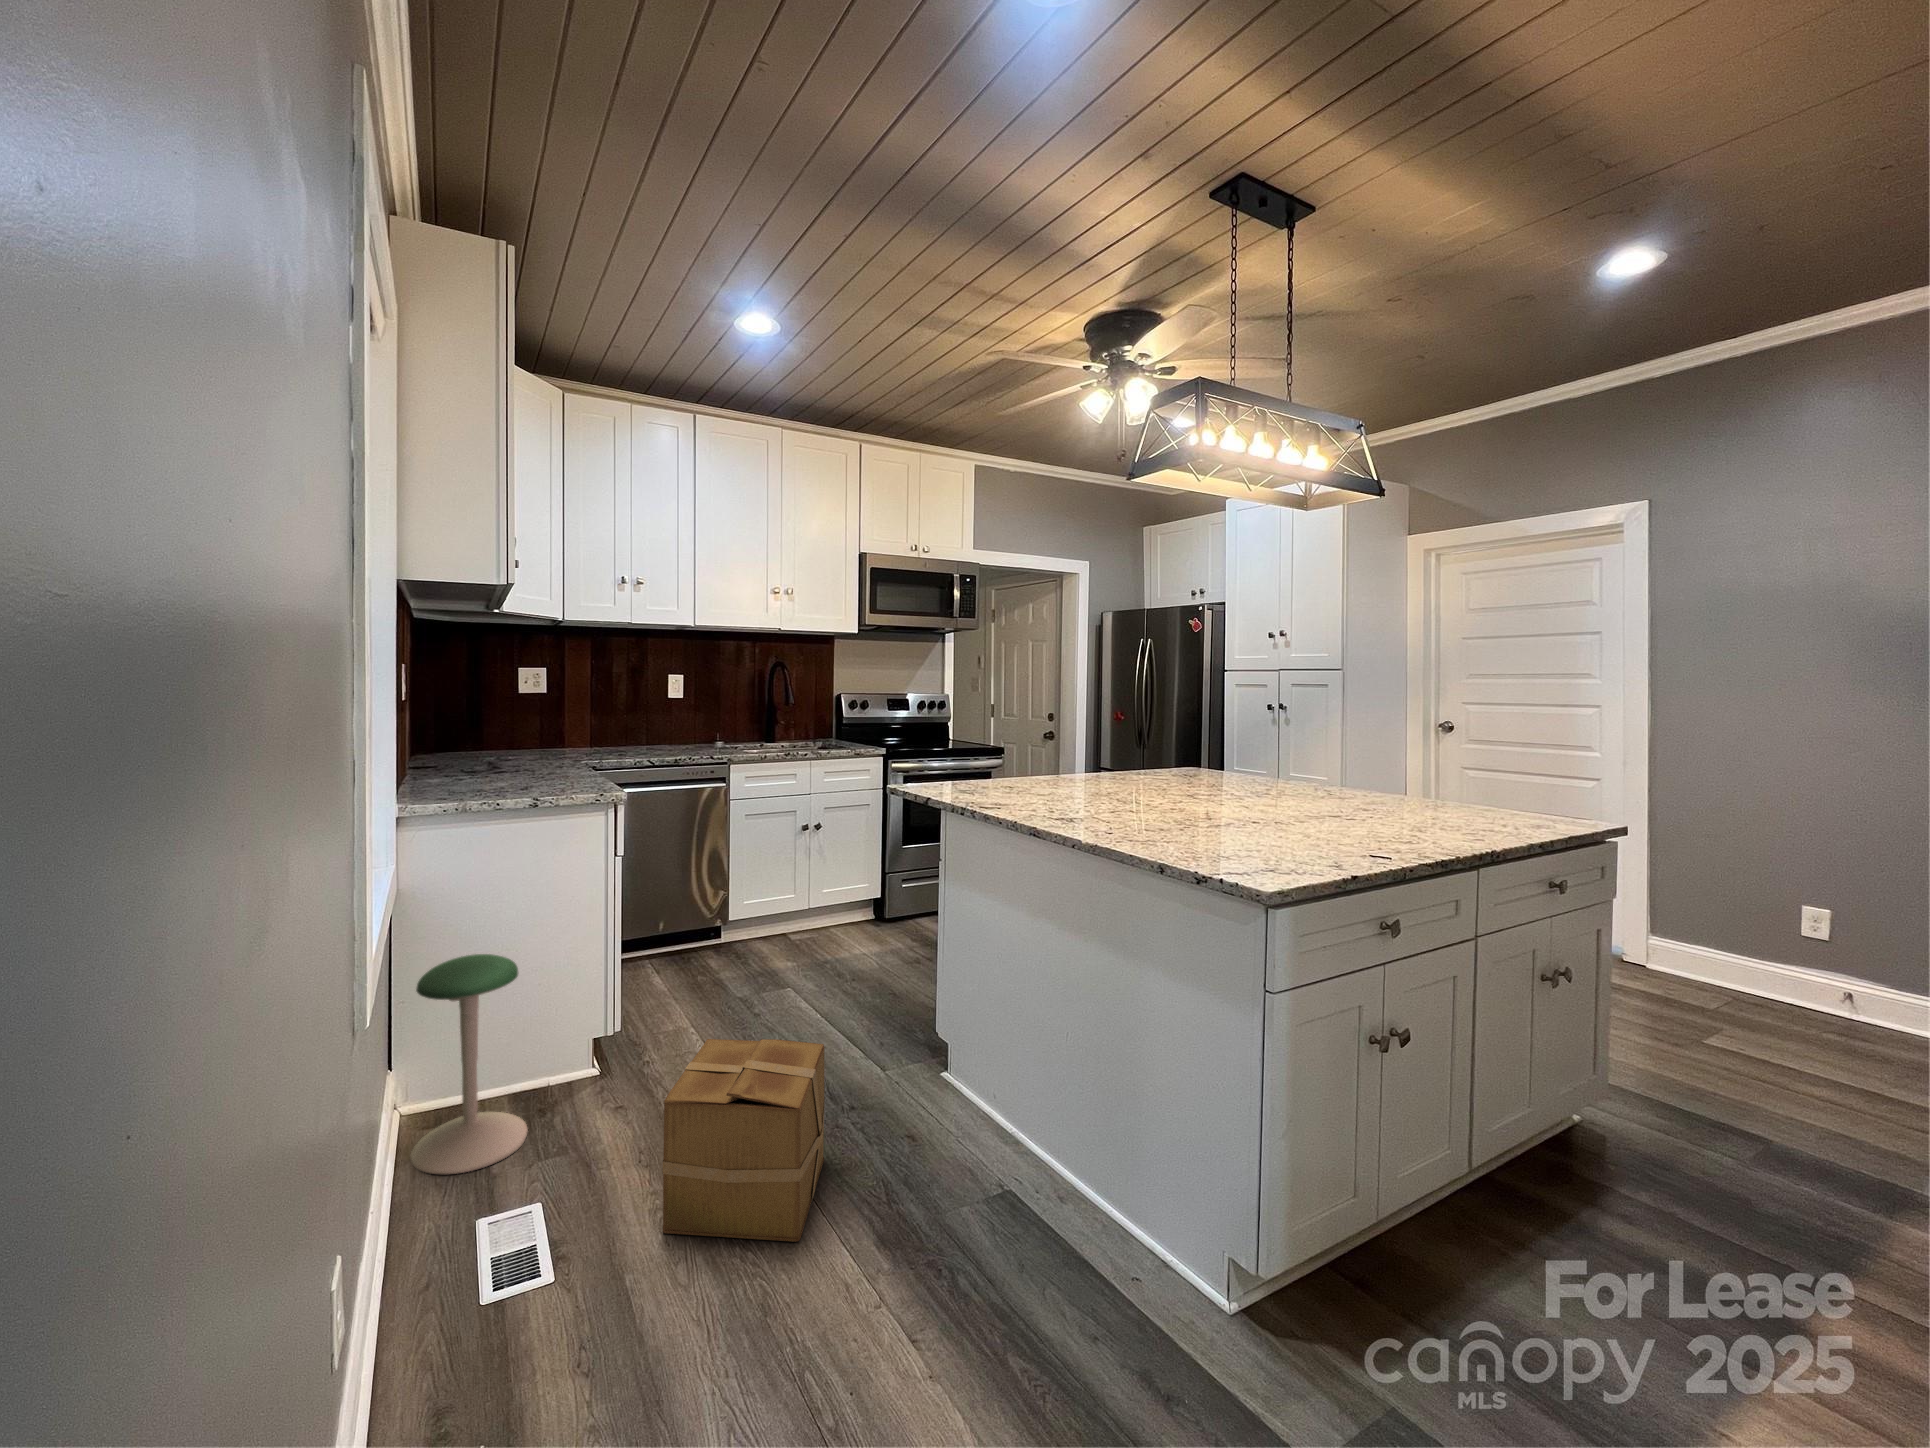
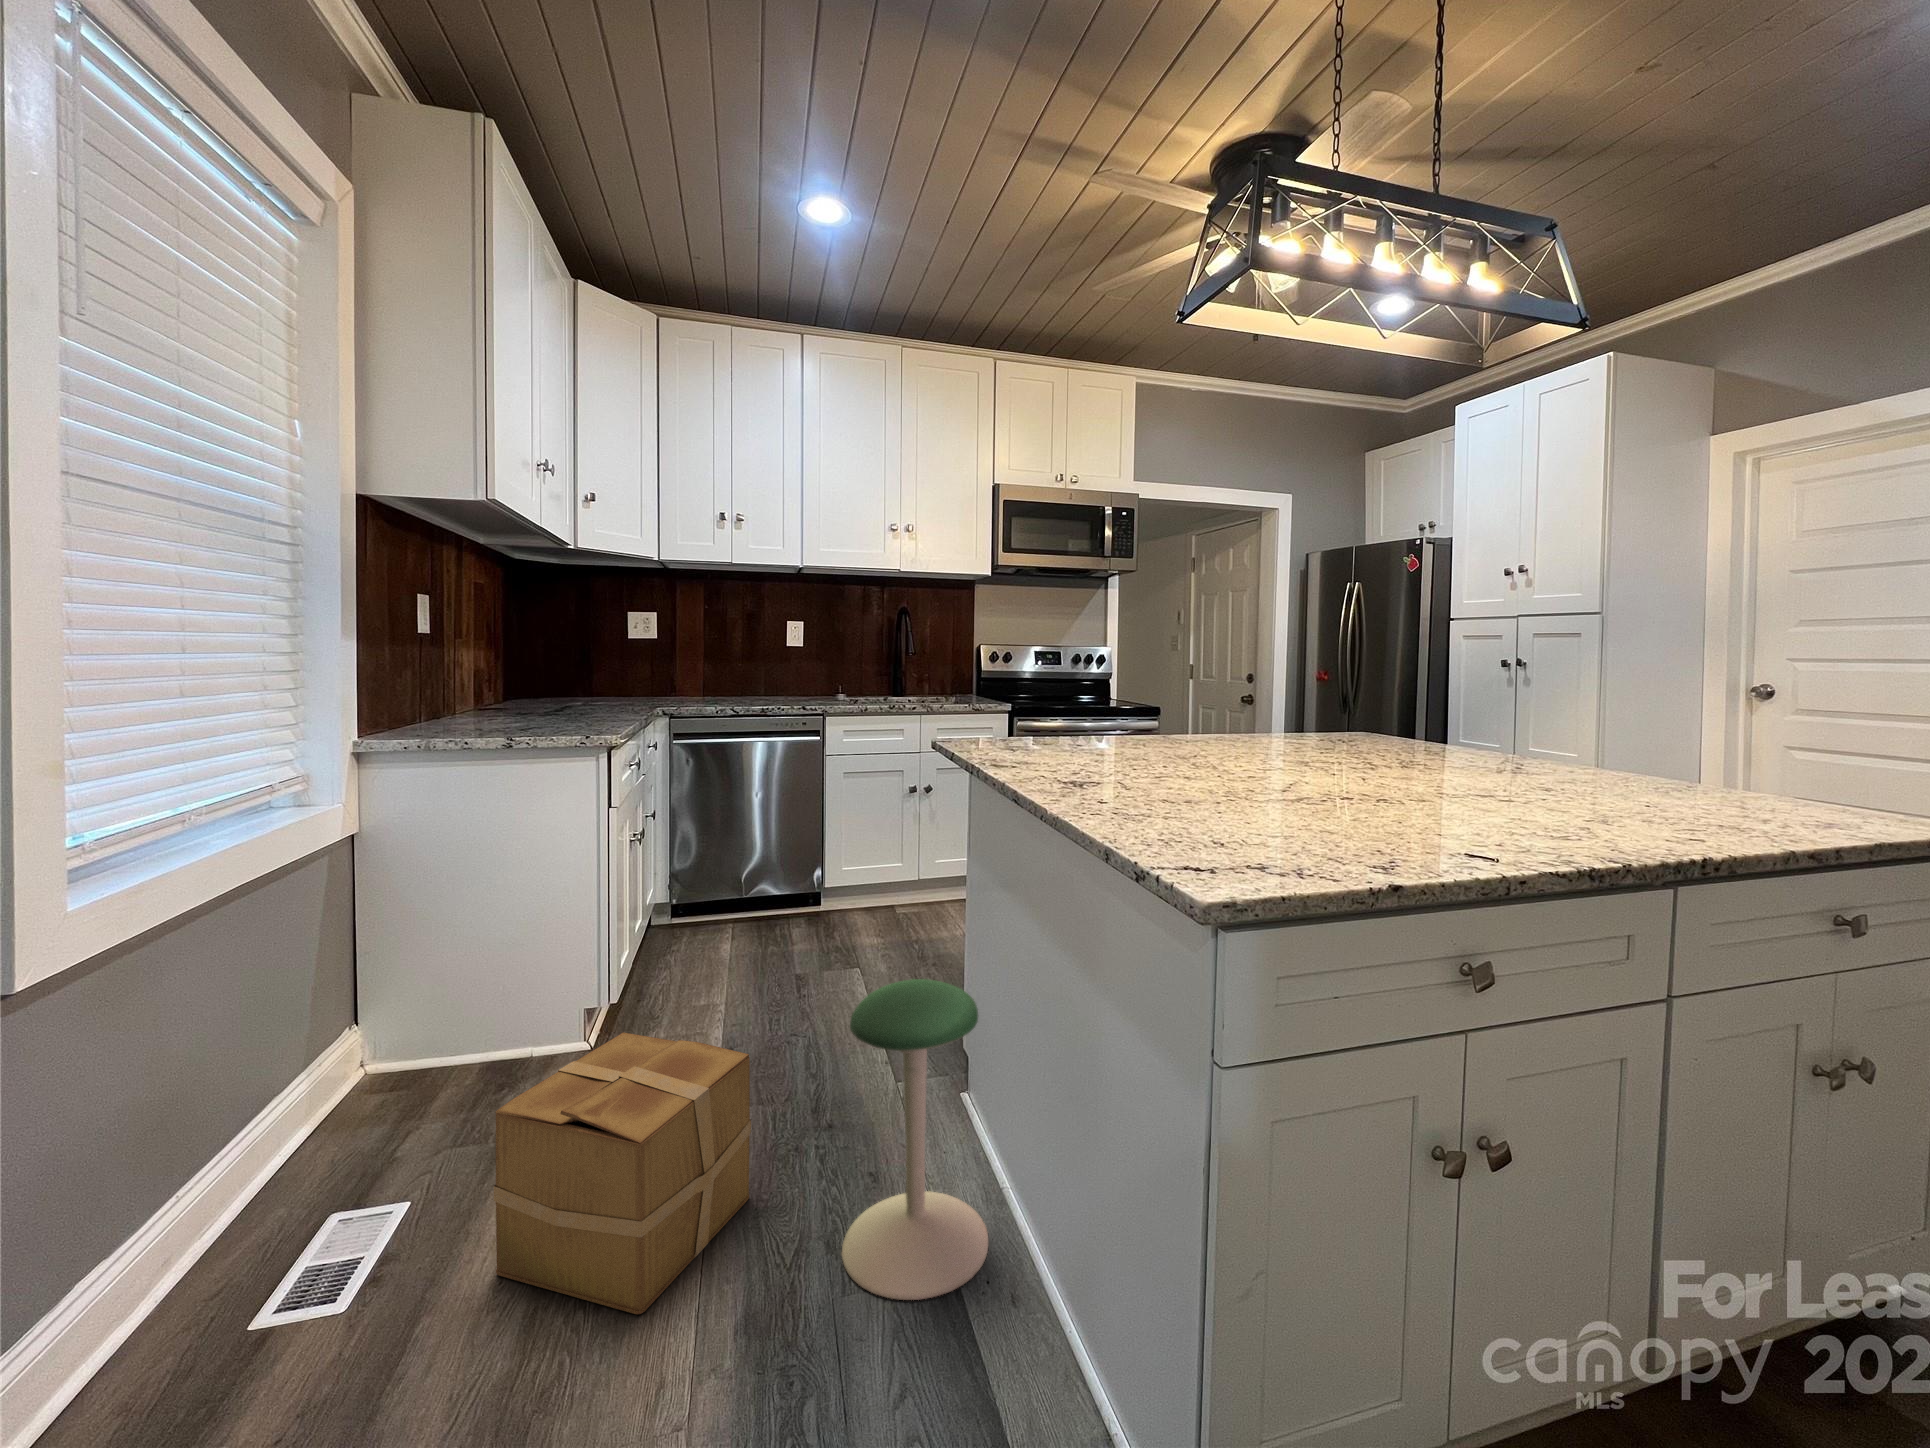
stool: present [410,954,528,1174] -> present [842,979,989,1300]

